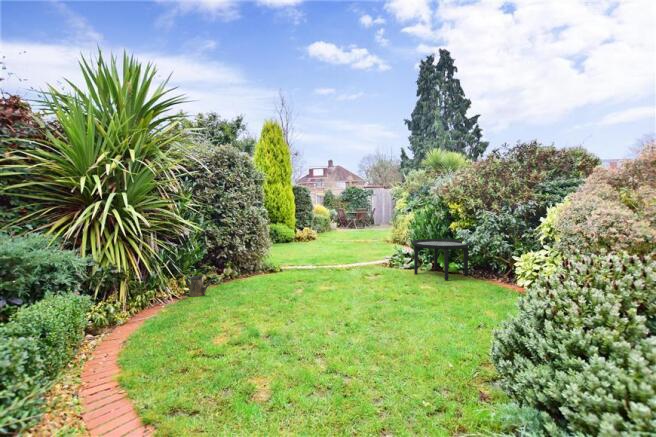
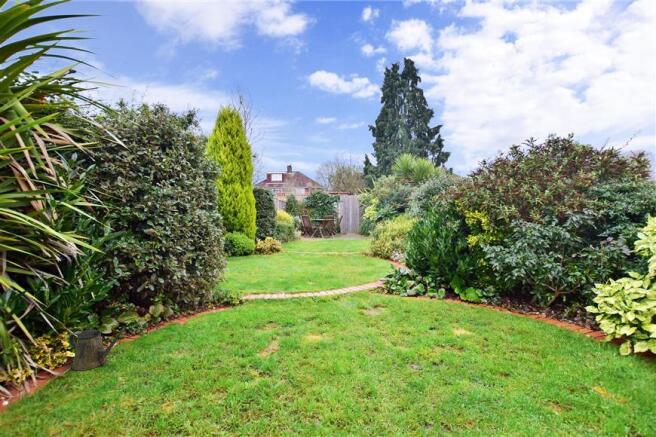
round table: present [411,239,471,281] -> none [424,257,507,318]

